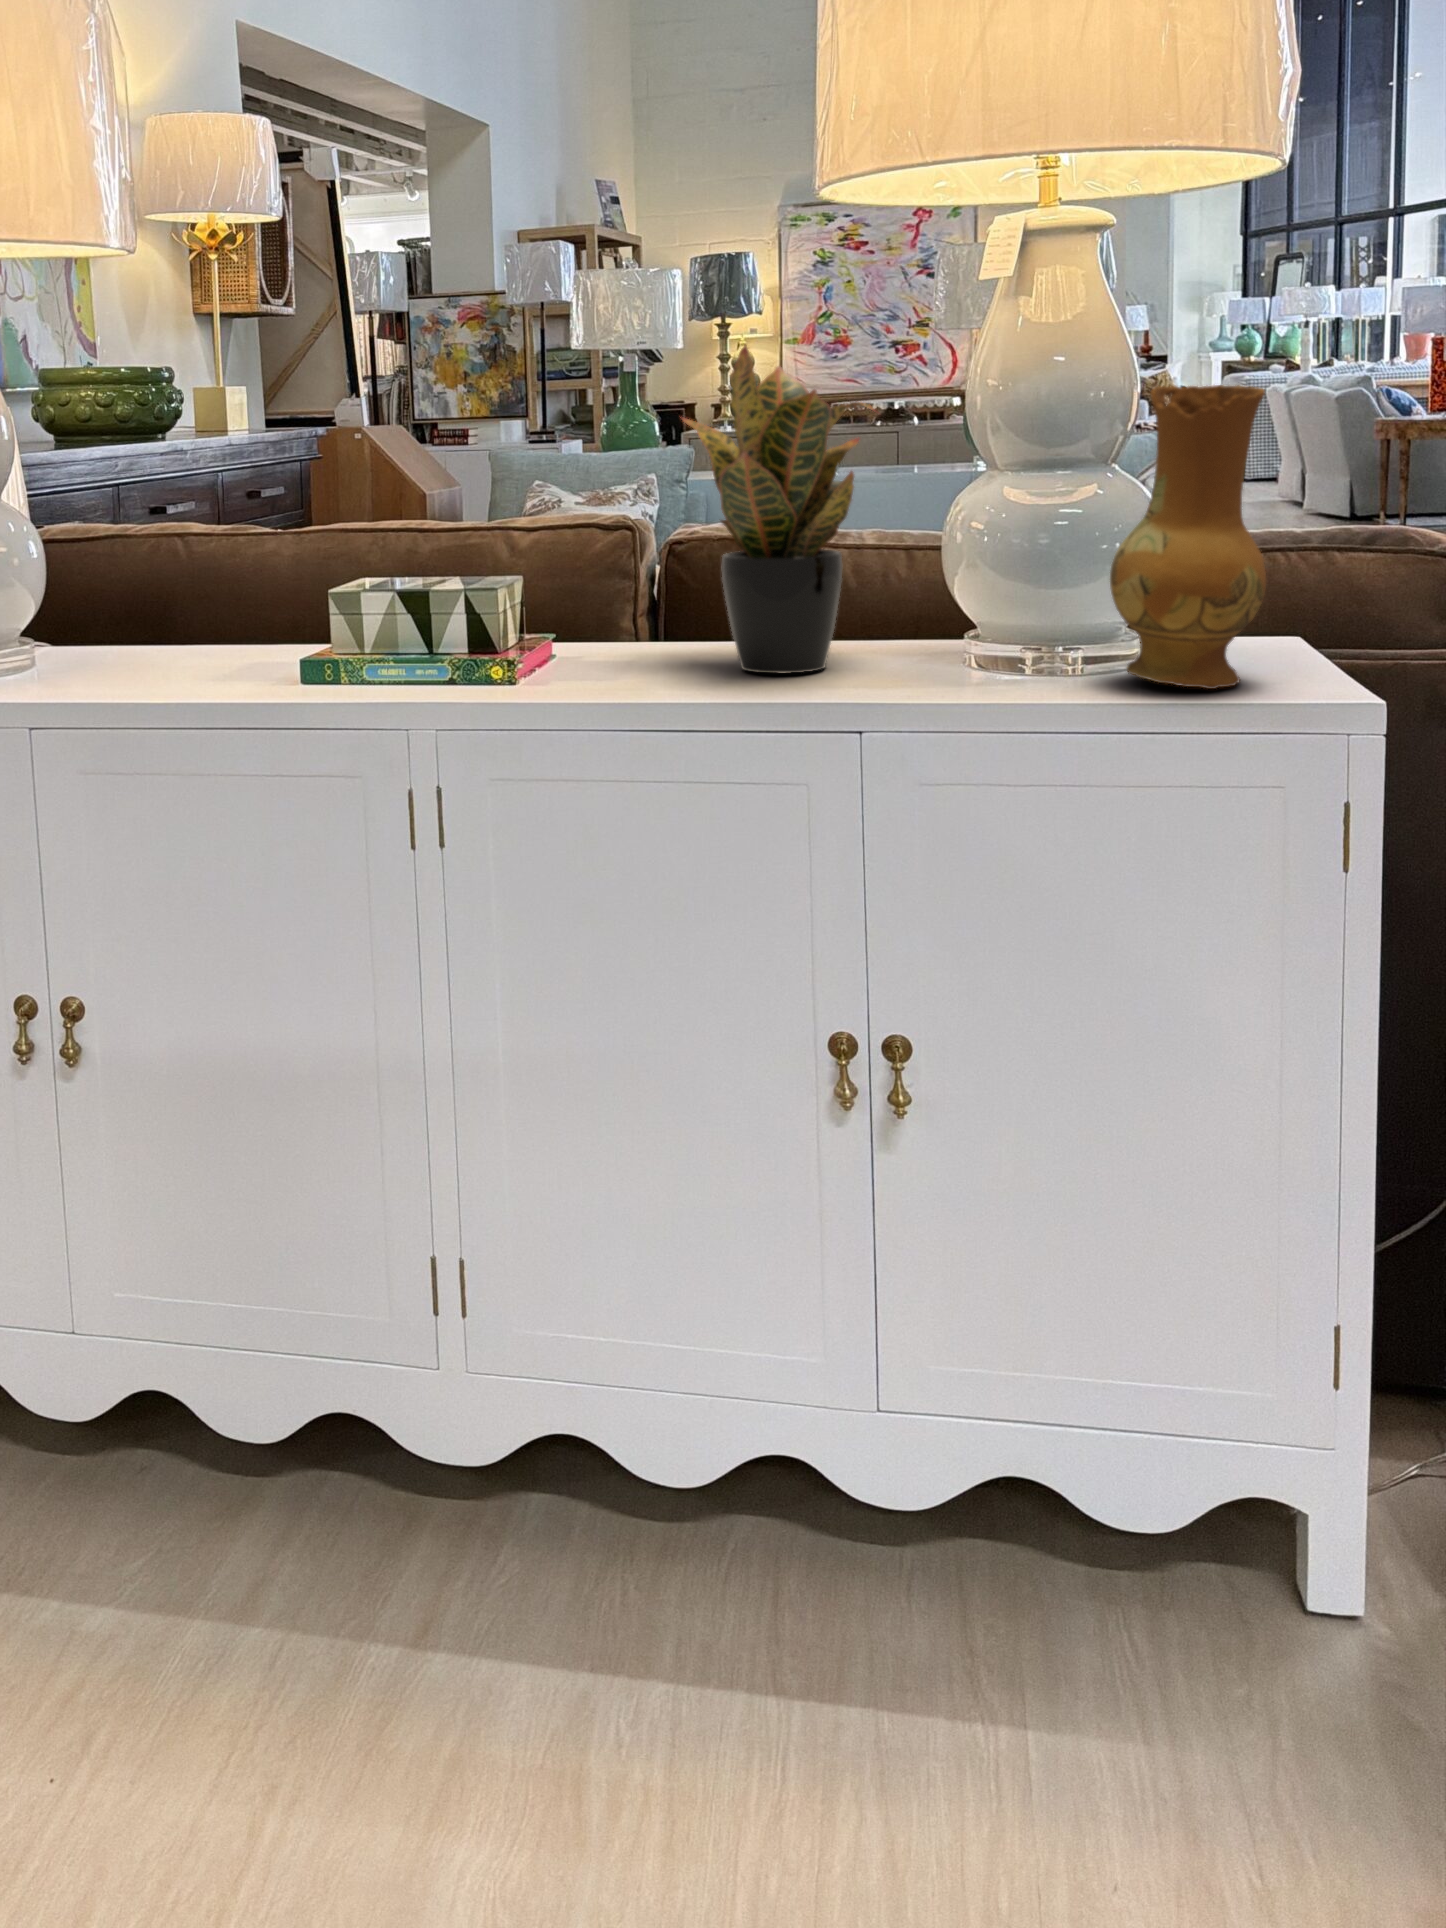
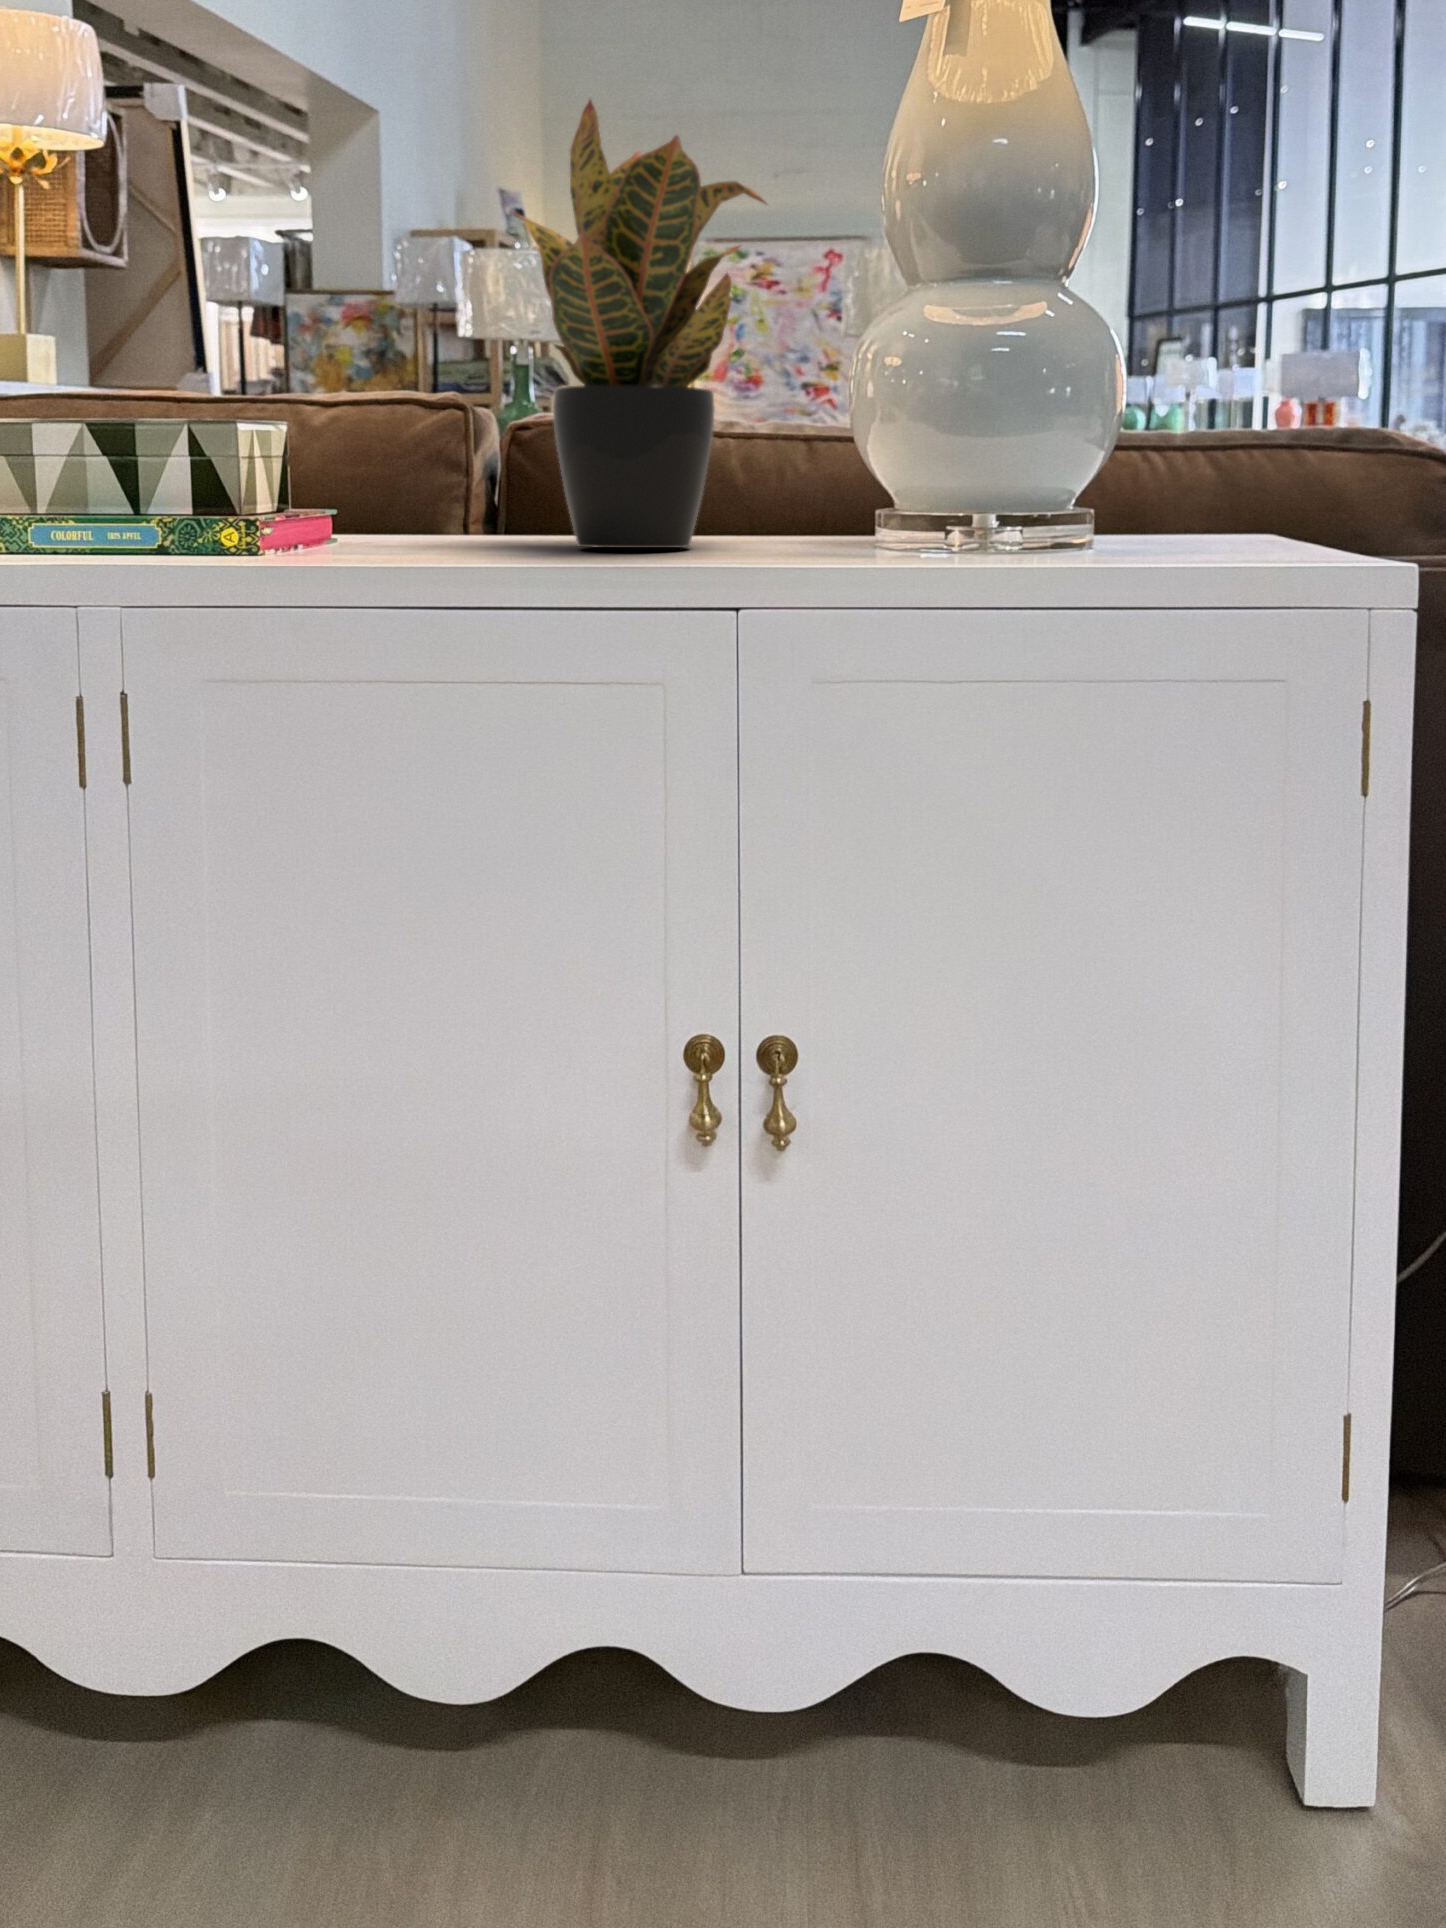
ceramic jug: present [1110,385,1266,689] -> none [1062,154,1262,558]

